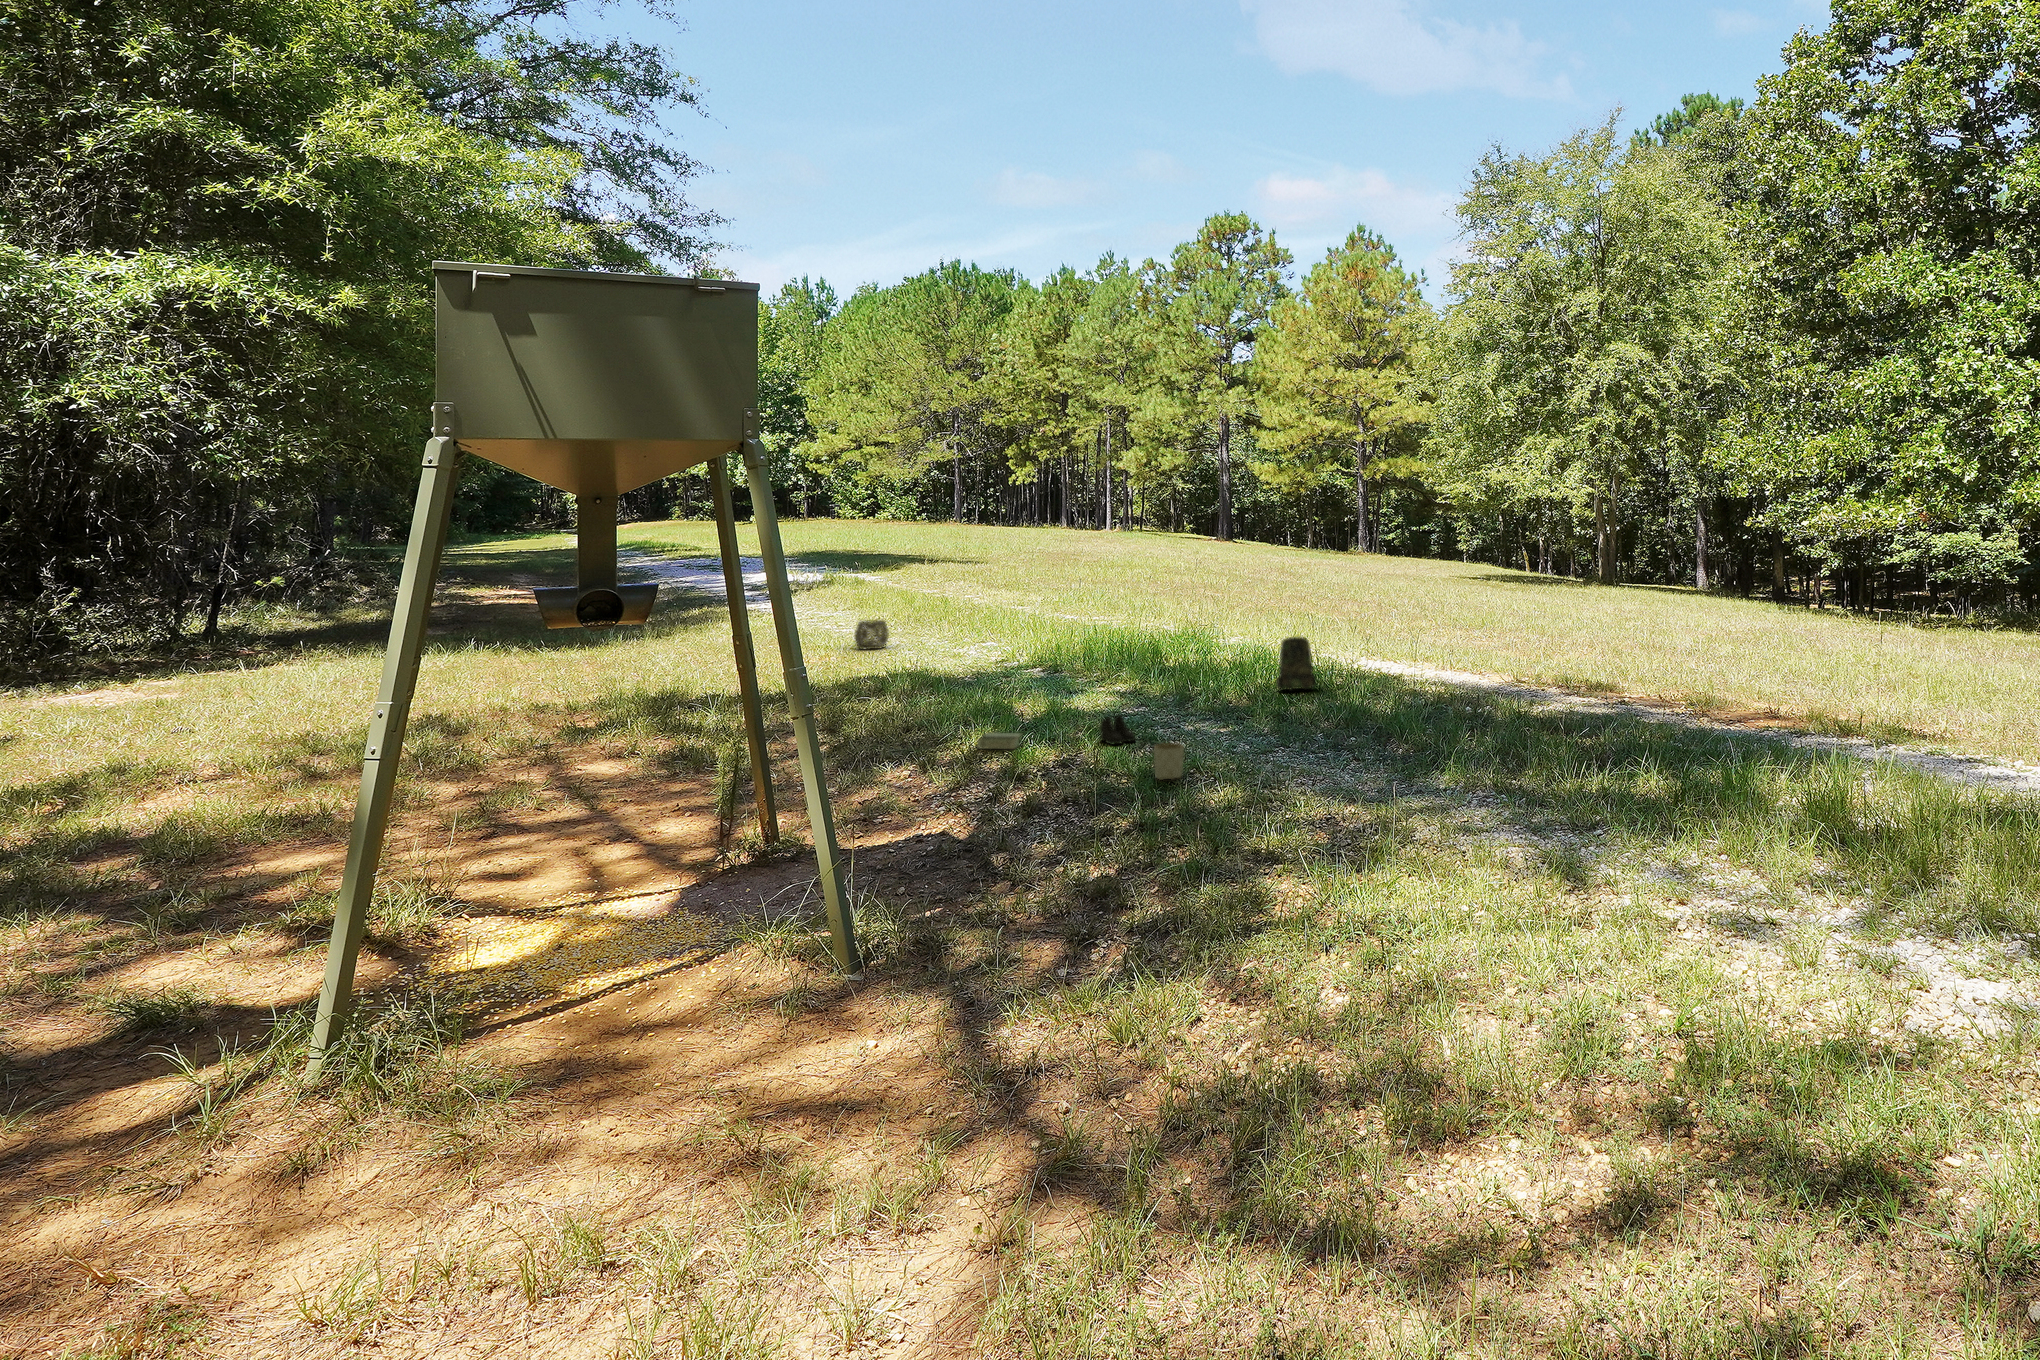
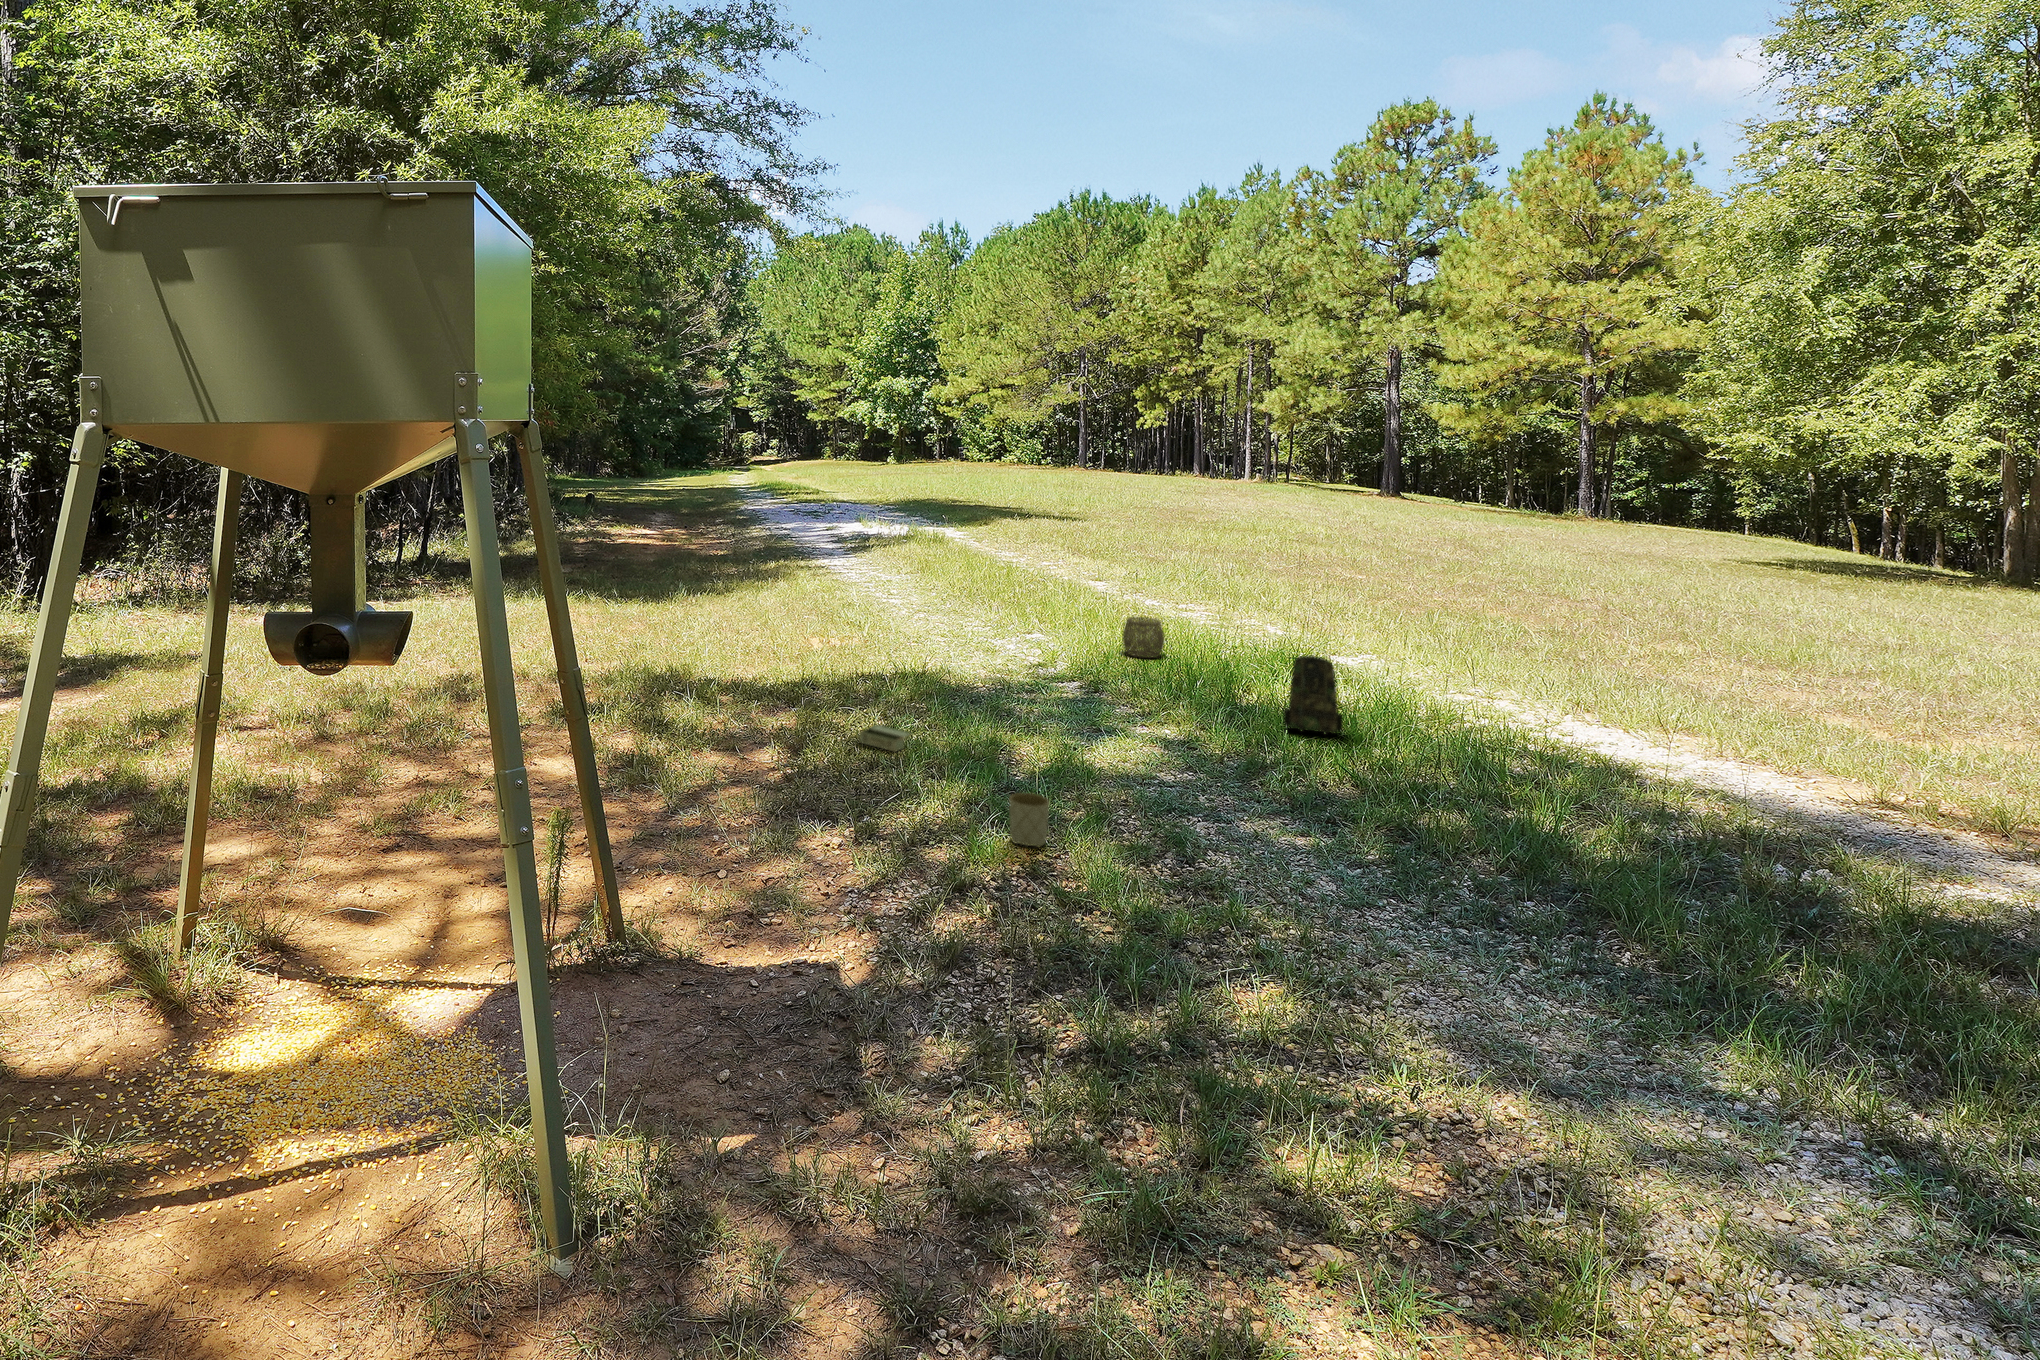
woven basket: present [855,620,889,650] -> present [1122,617,1165,658]
boots: present [1100,715,1135,745] -> none [996,732,1037,772]

